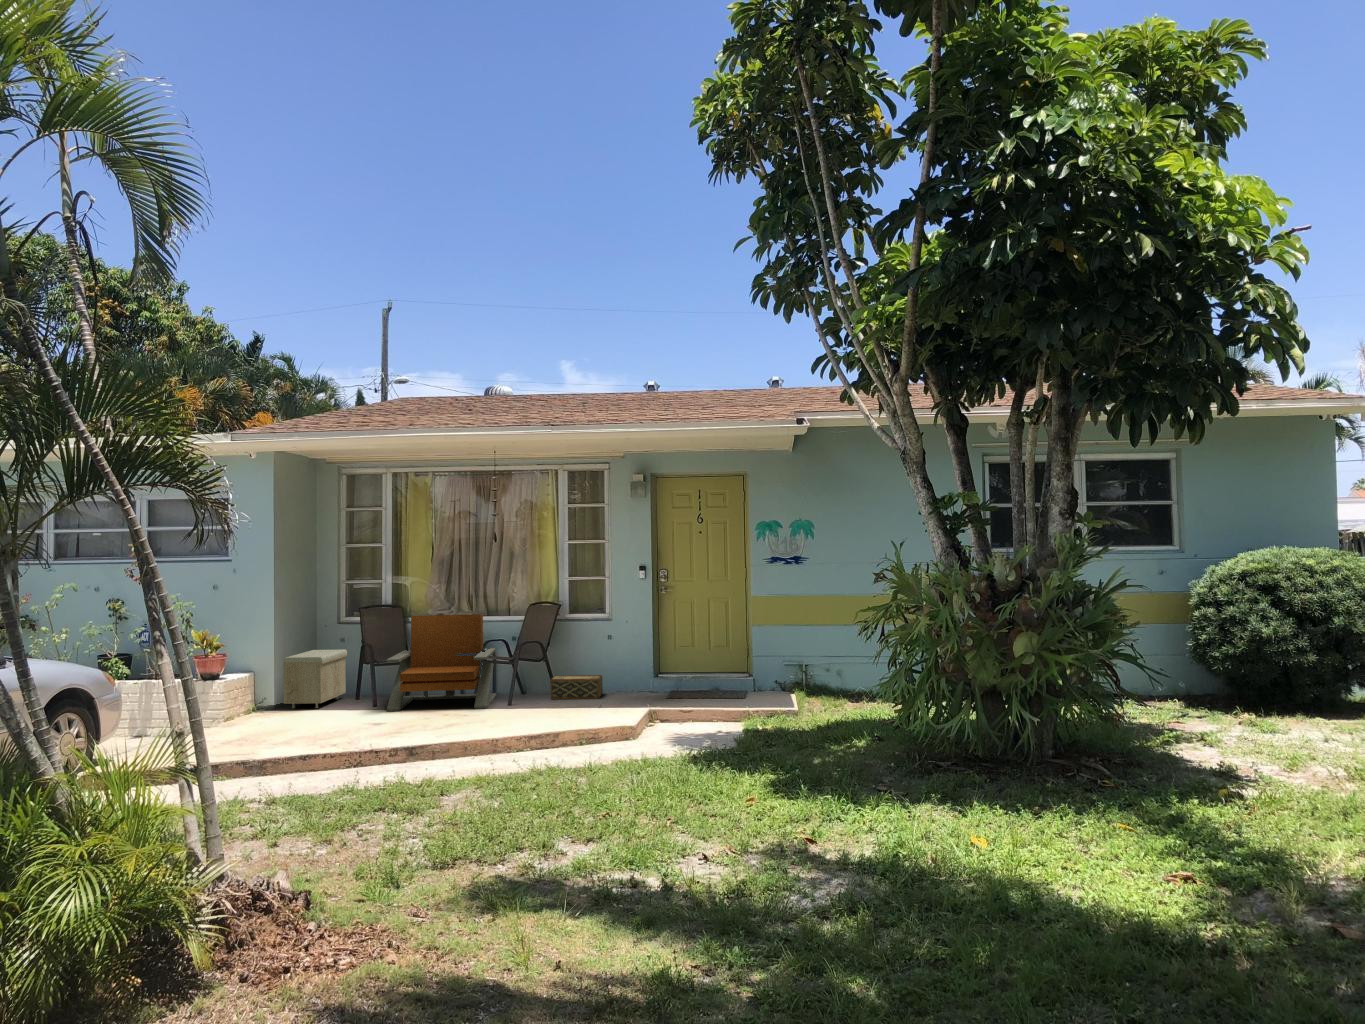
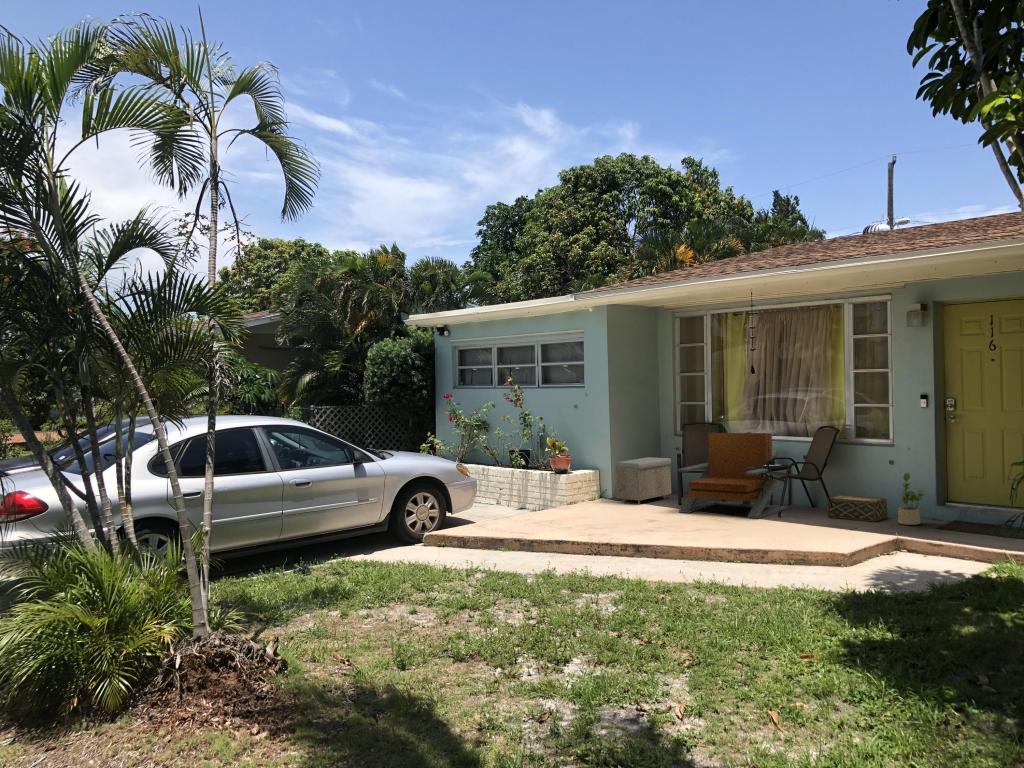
potted plant: none [620,648,643,698] -> present [898,473,925,525]

